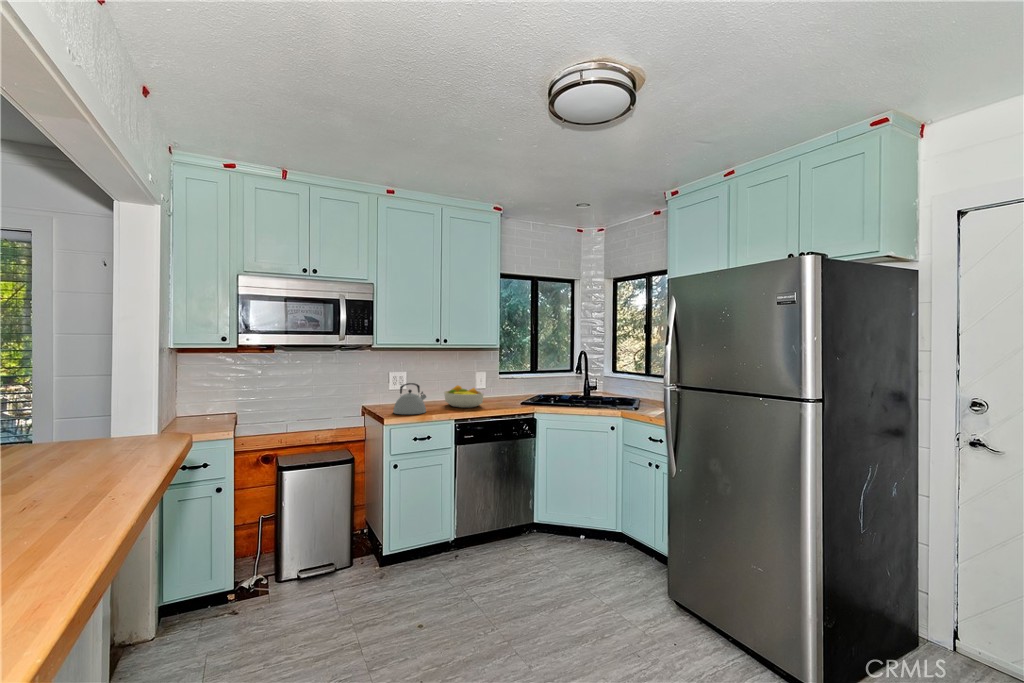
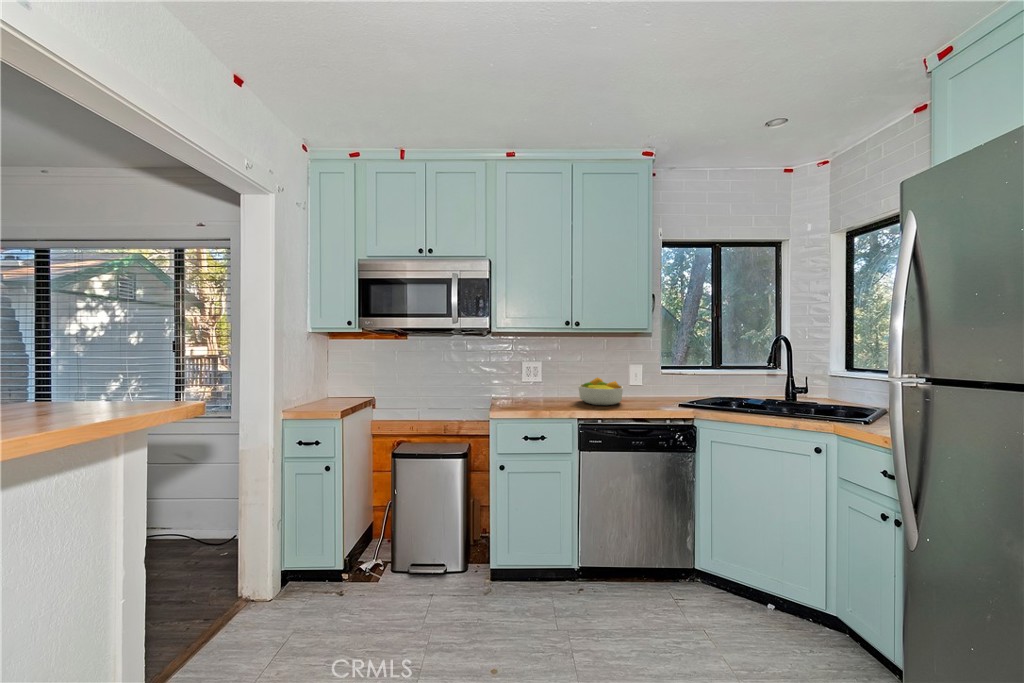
kettle: present [393,383,426,414] -> none [509,373,549,409]

